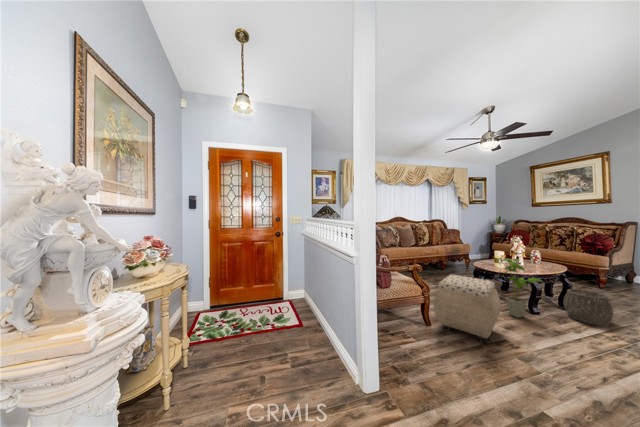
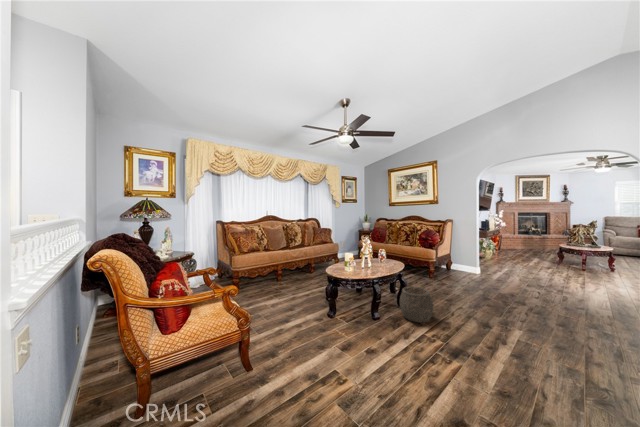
house plant: present [503,259,542,318] -> none [346,262,382,329]
ottoman: present [433,275,501,344] -> none [251,291,337,388]

